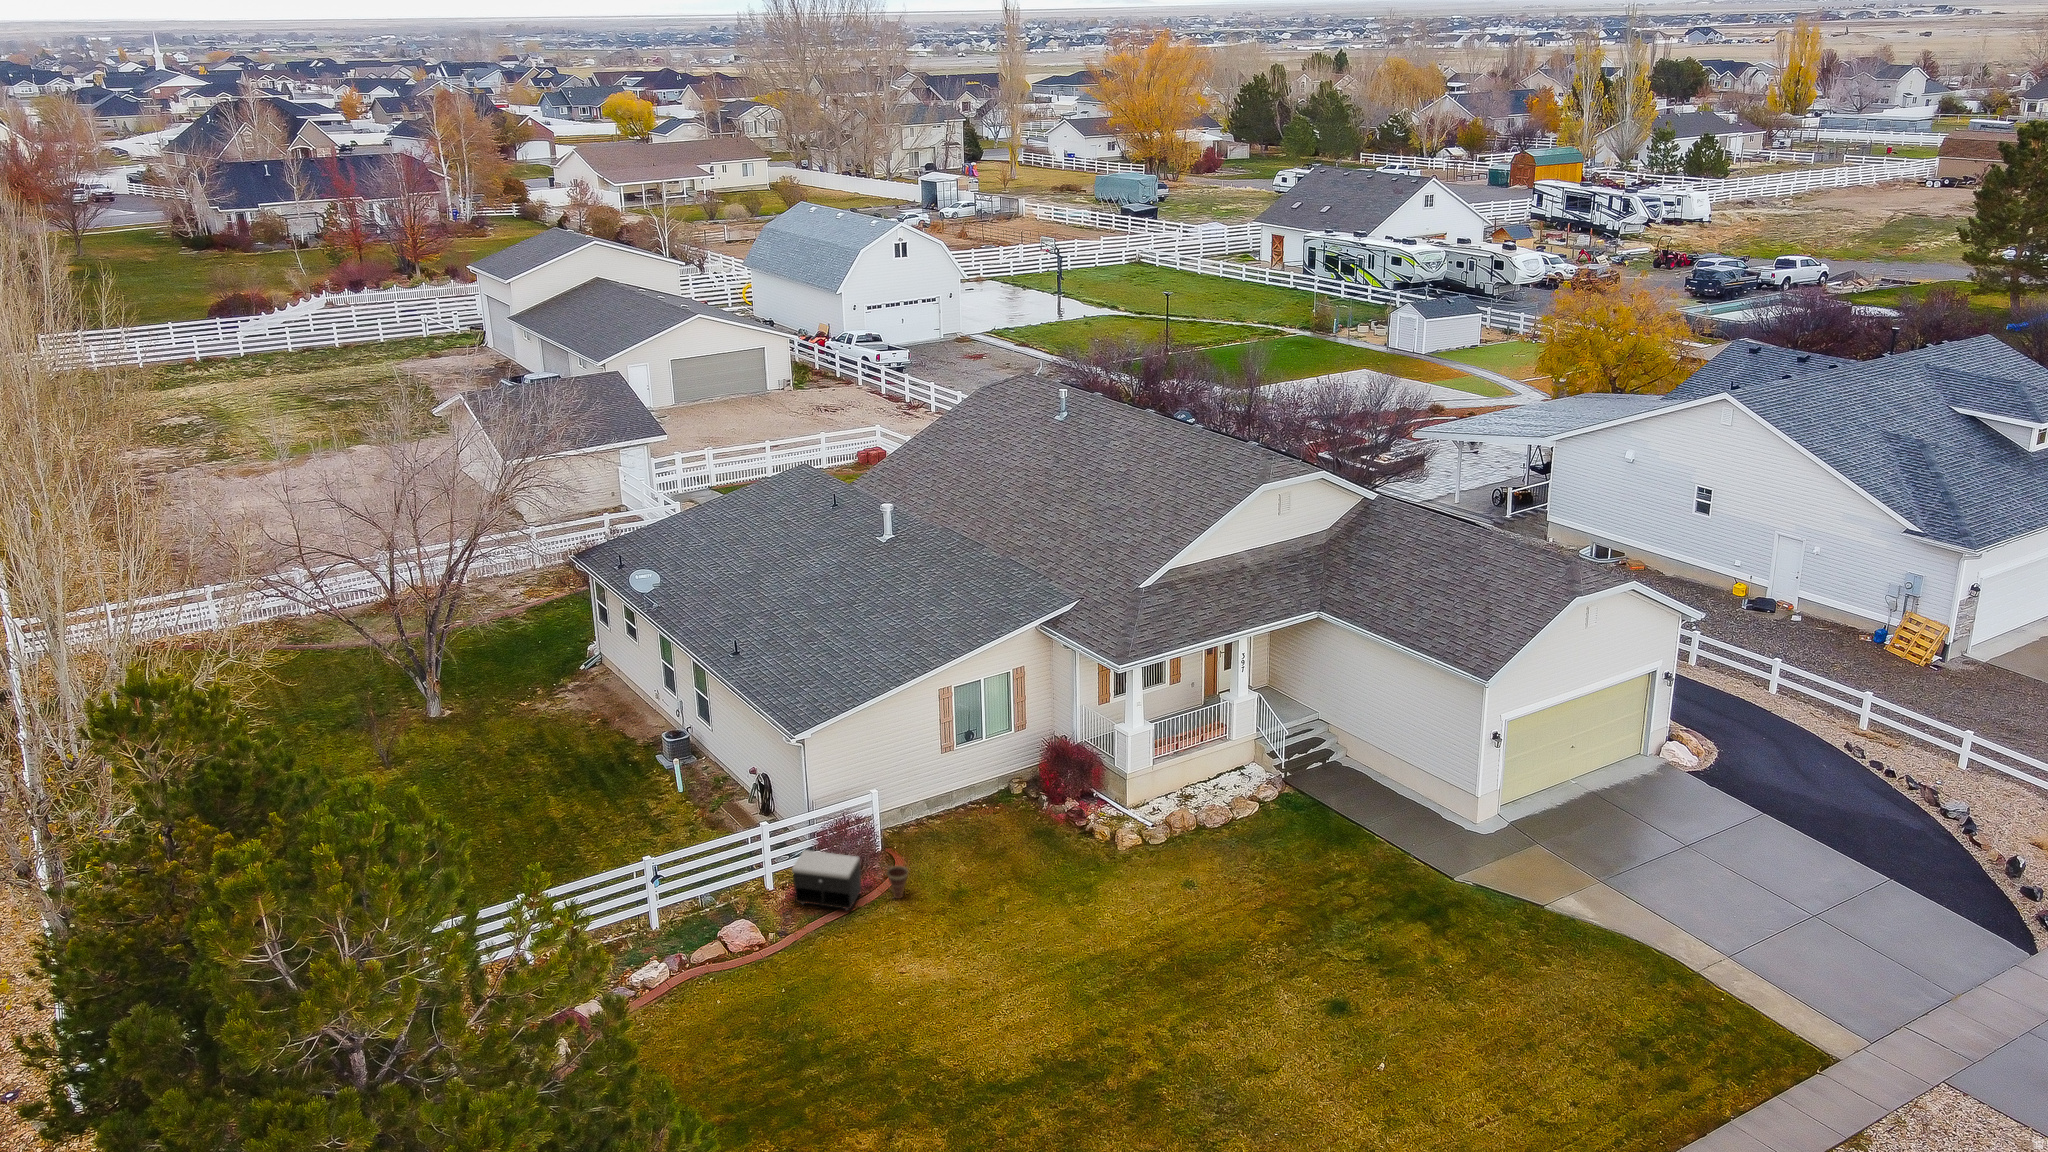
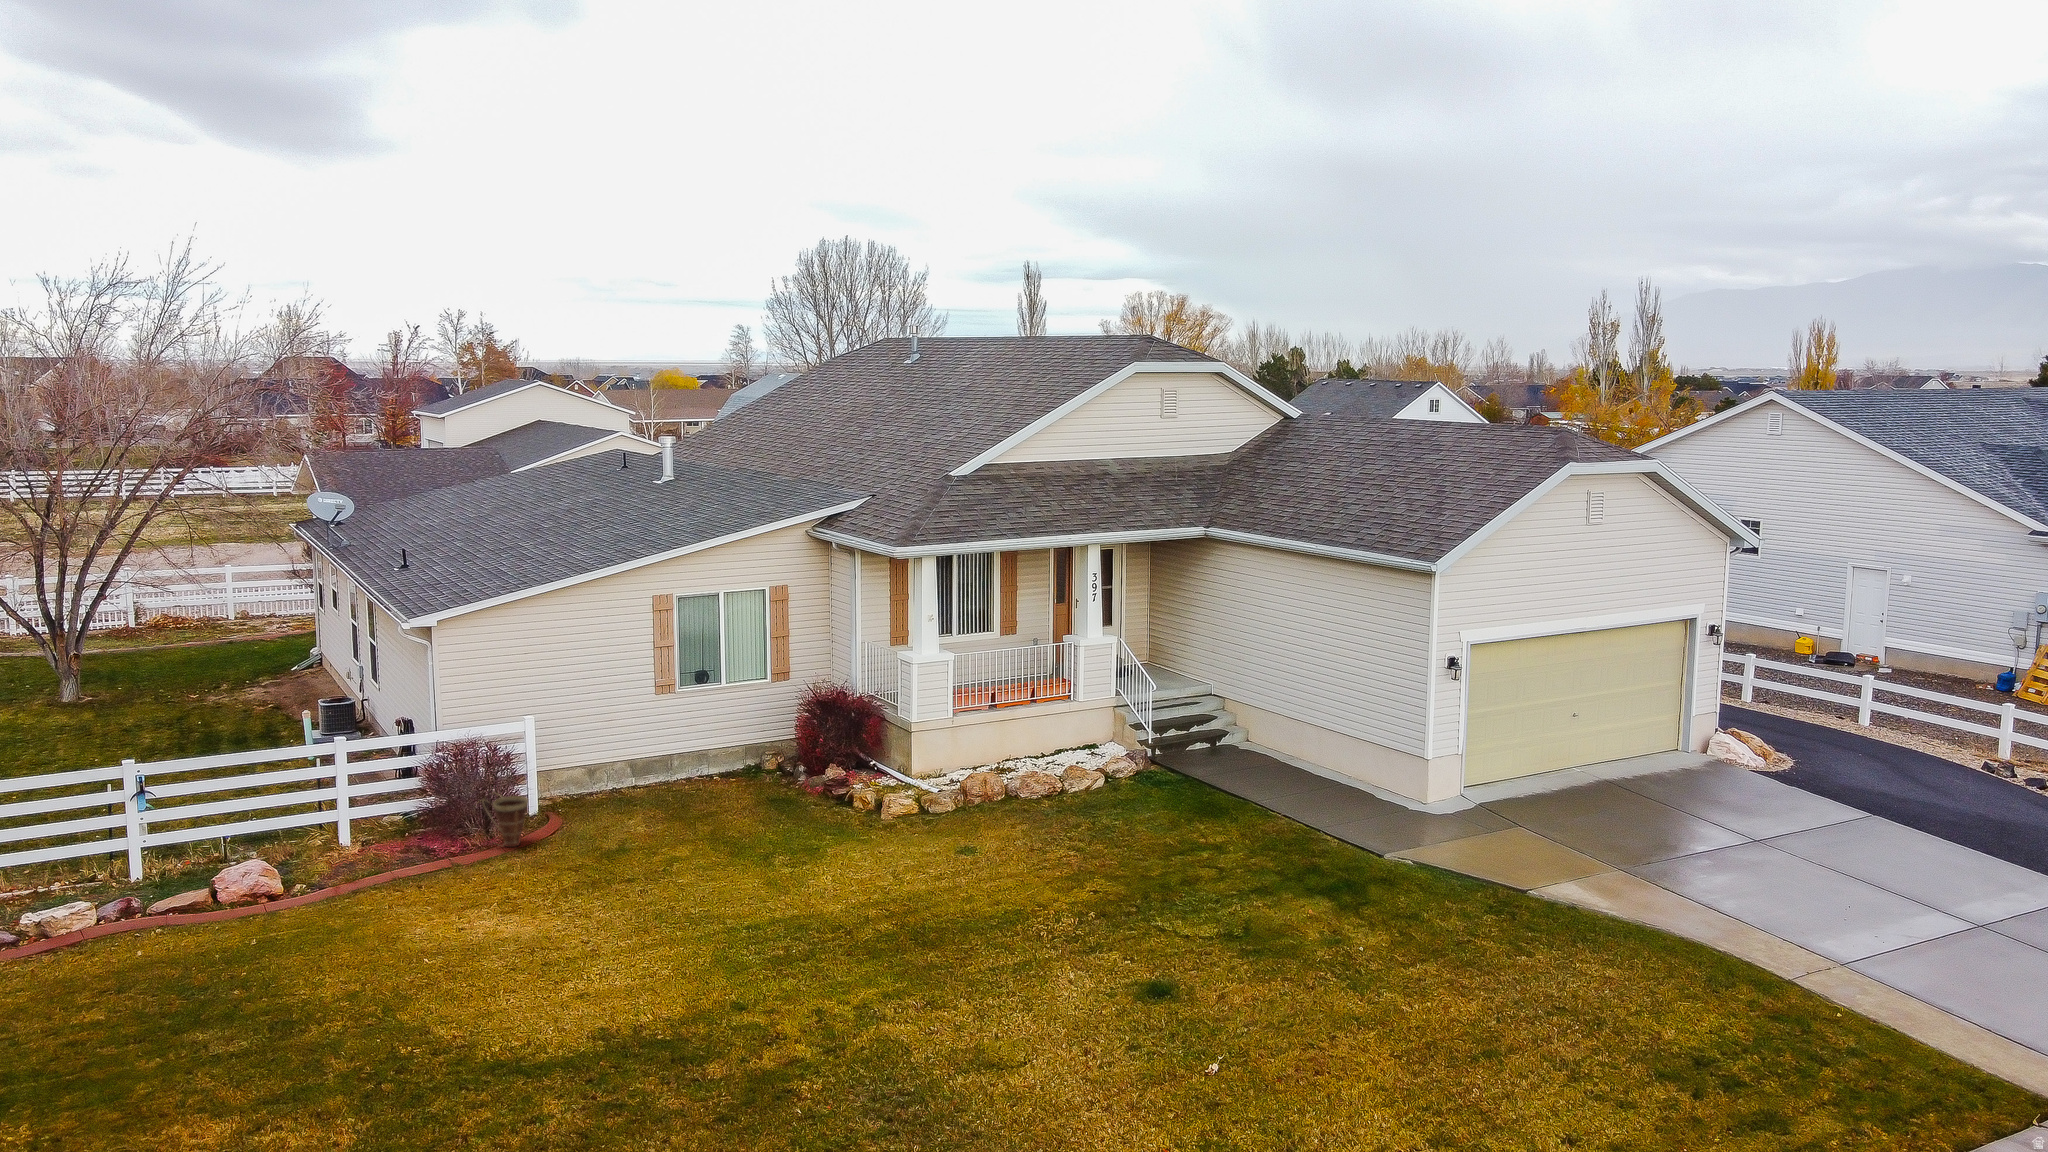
storage bench: present [792,850,861,910] -> none [340,767,458,855]

